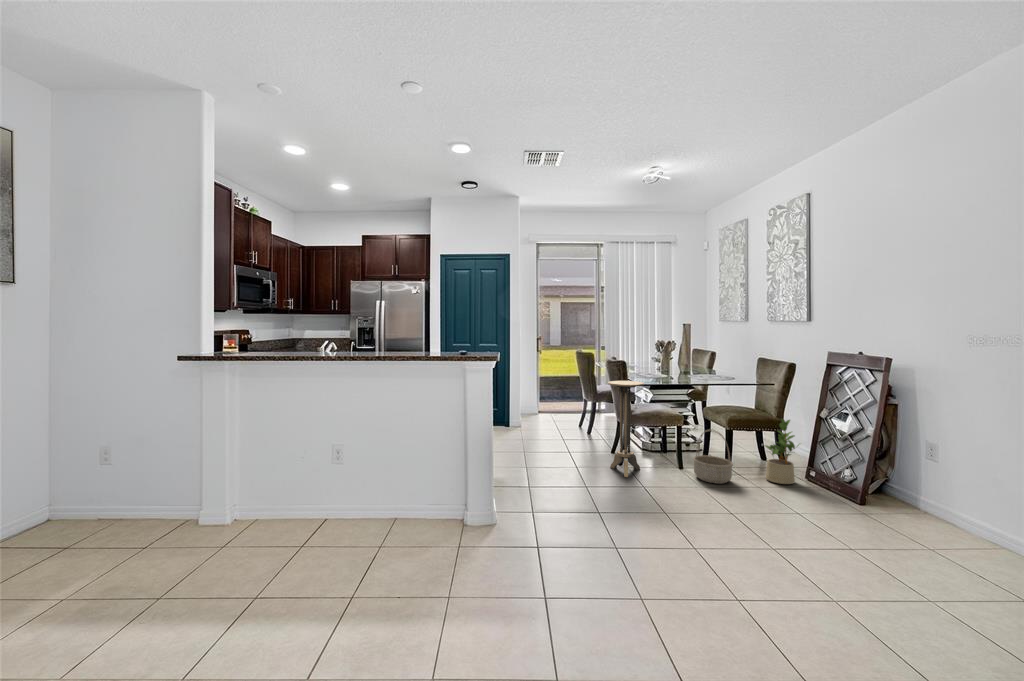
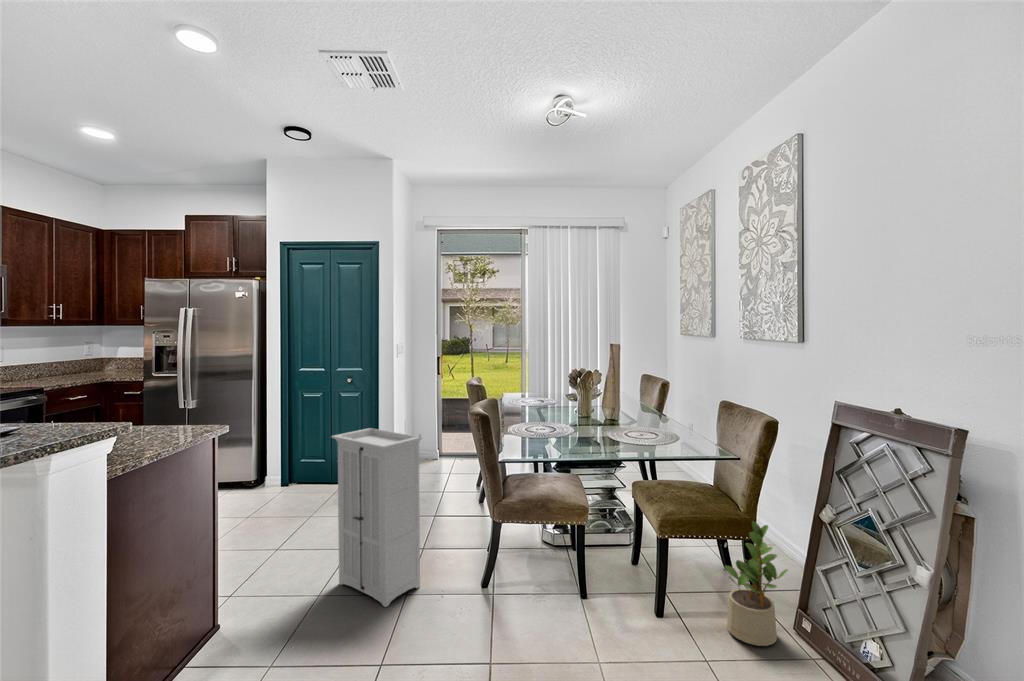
storage cabinet: none [526,372,581,471] -> present [331,428,422,607]
side table: present [608,381,644,477] -> none [457,445,518,625]
basket: present [693,429,733,484] -> none [600,539,667,645]

